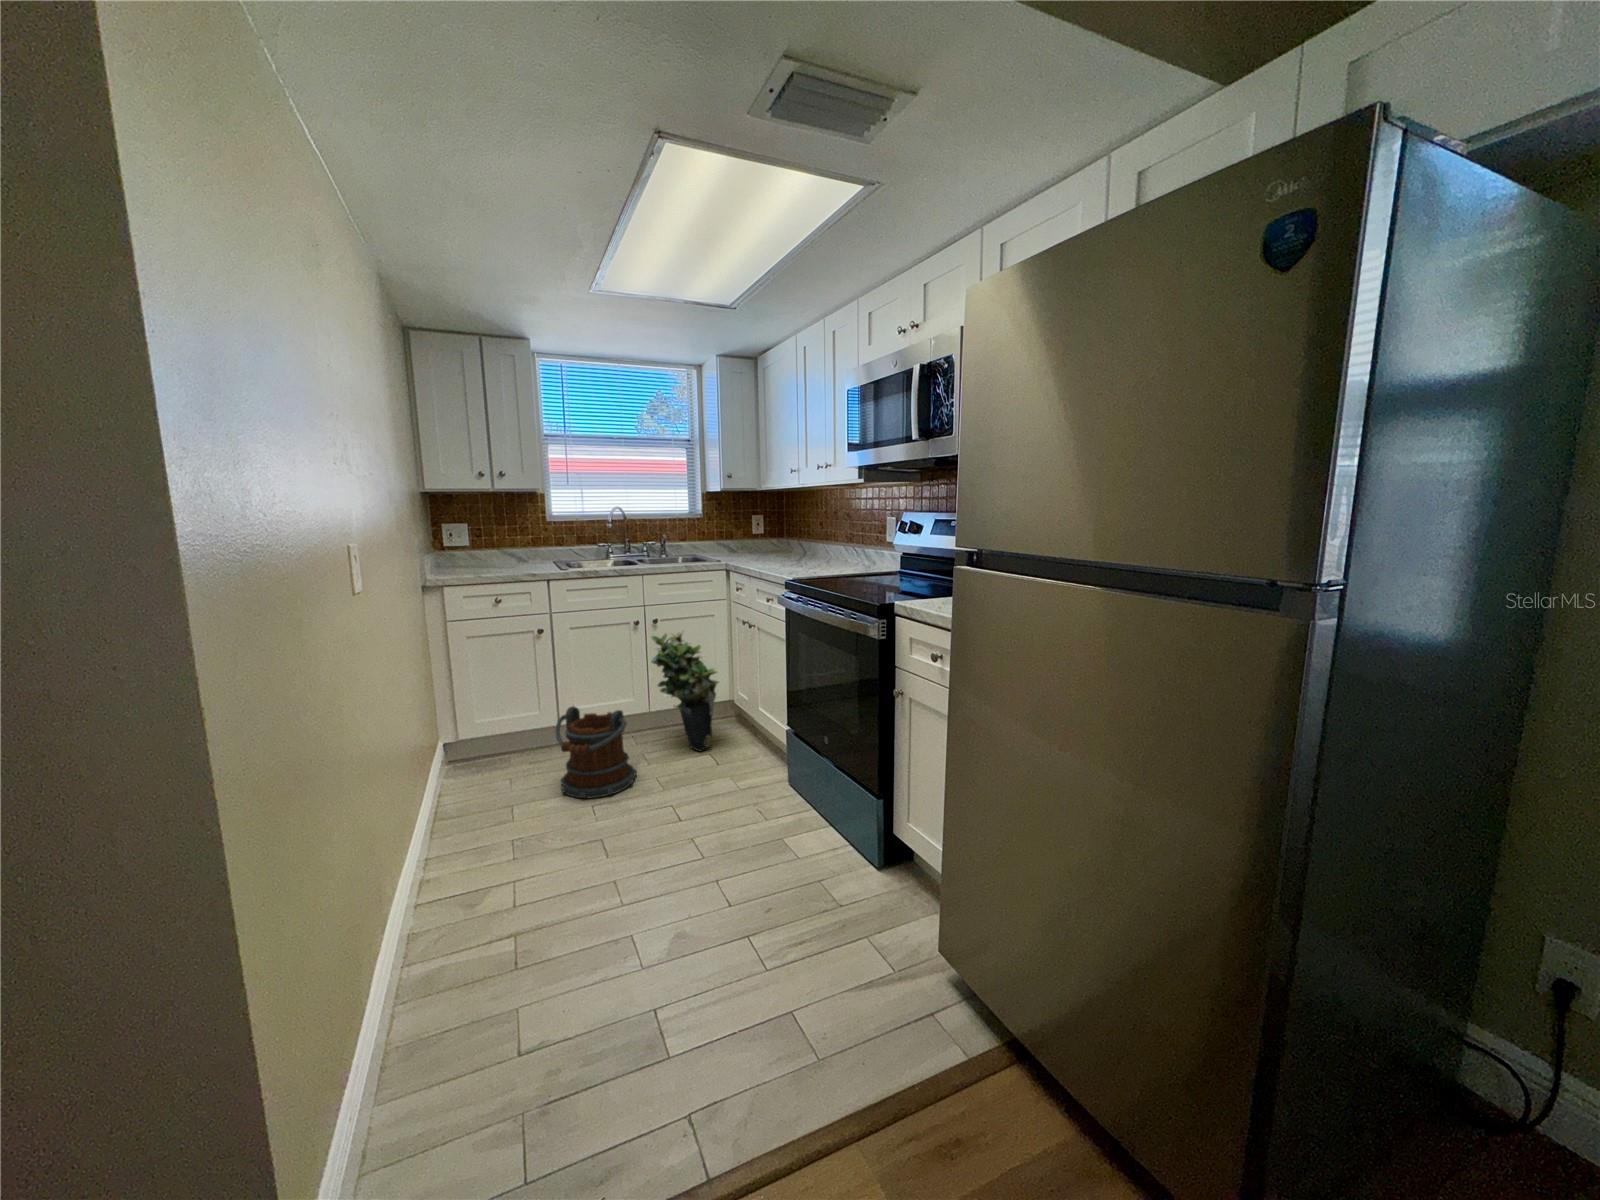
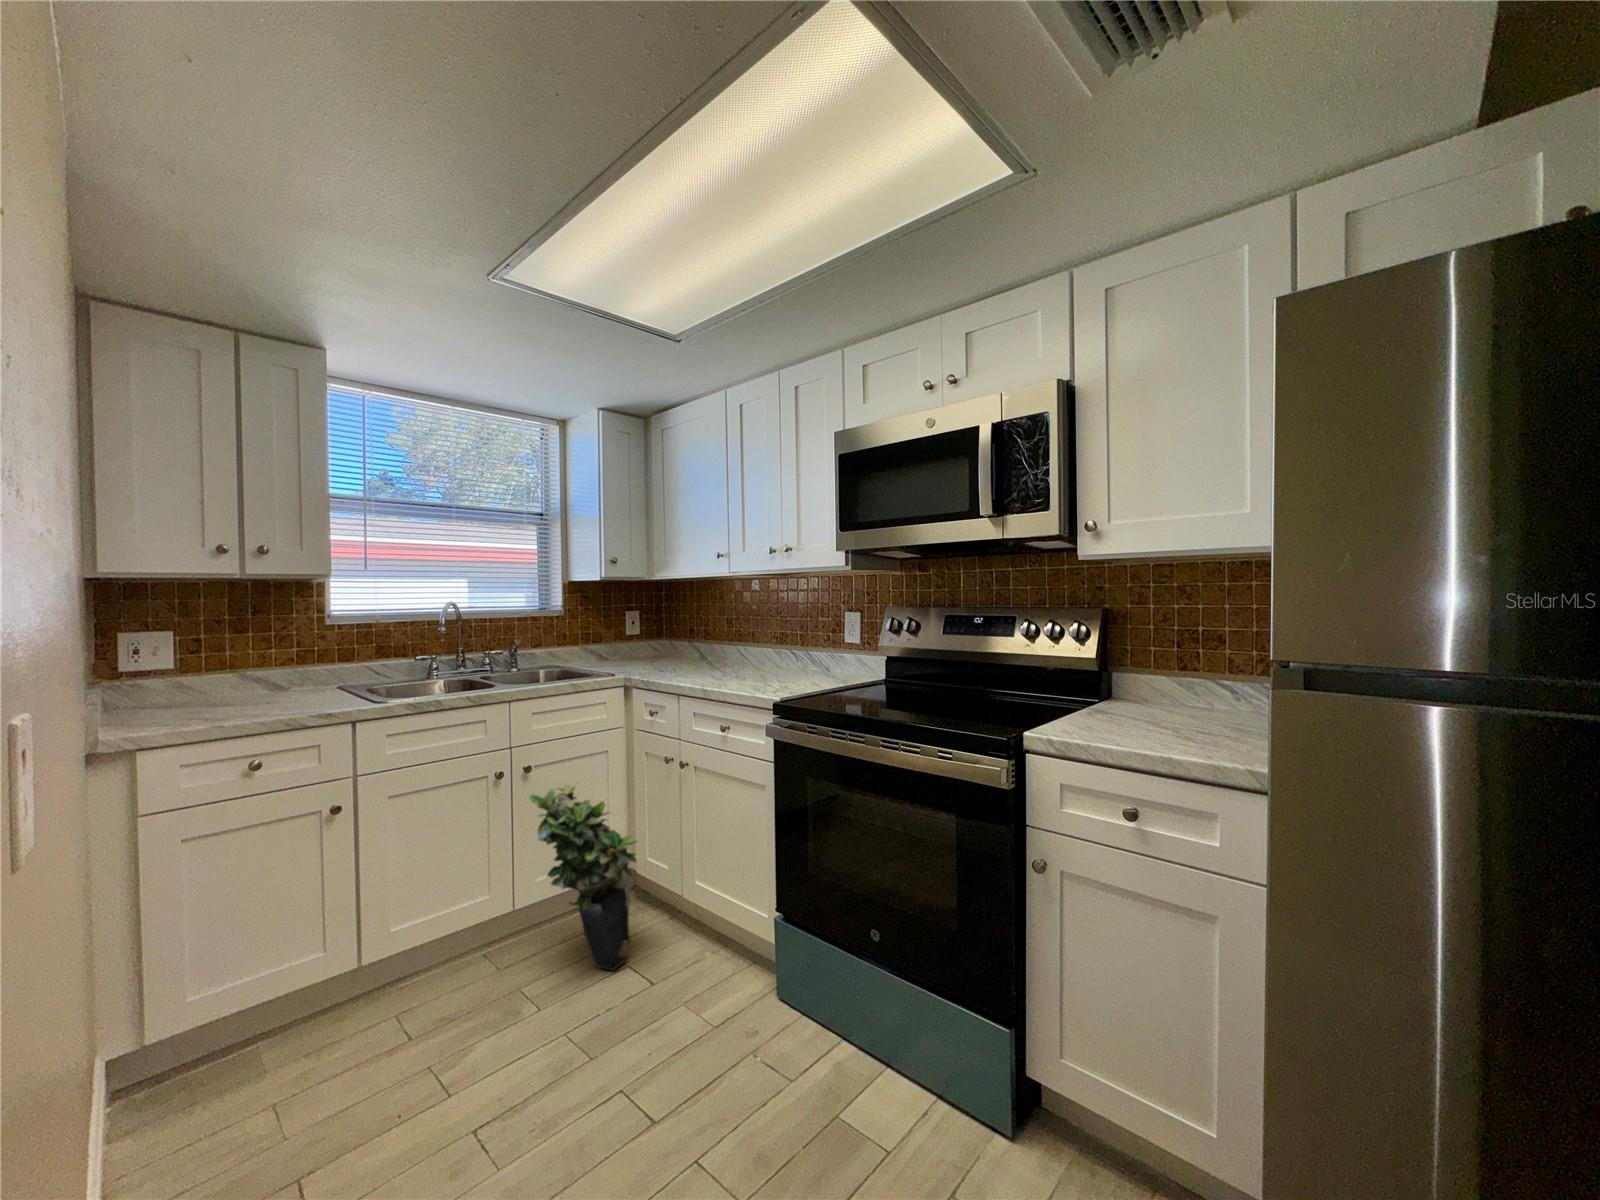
bucket: present [555,706,637,798] -> none [384,935,530,1122]

